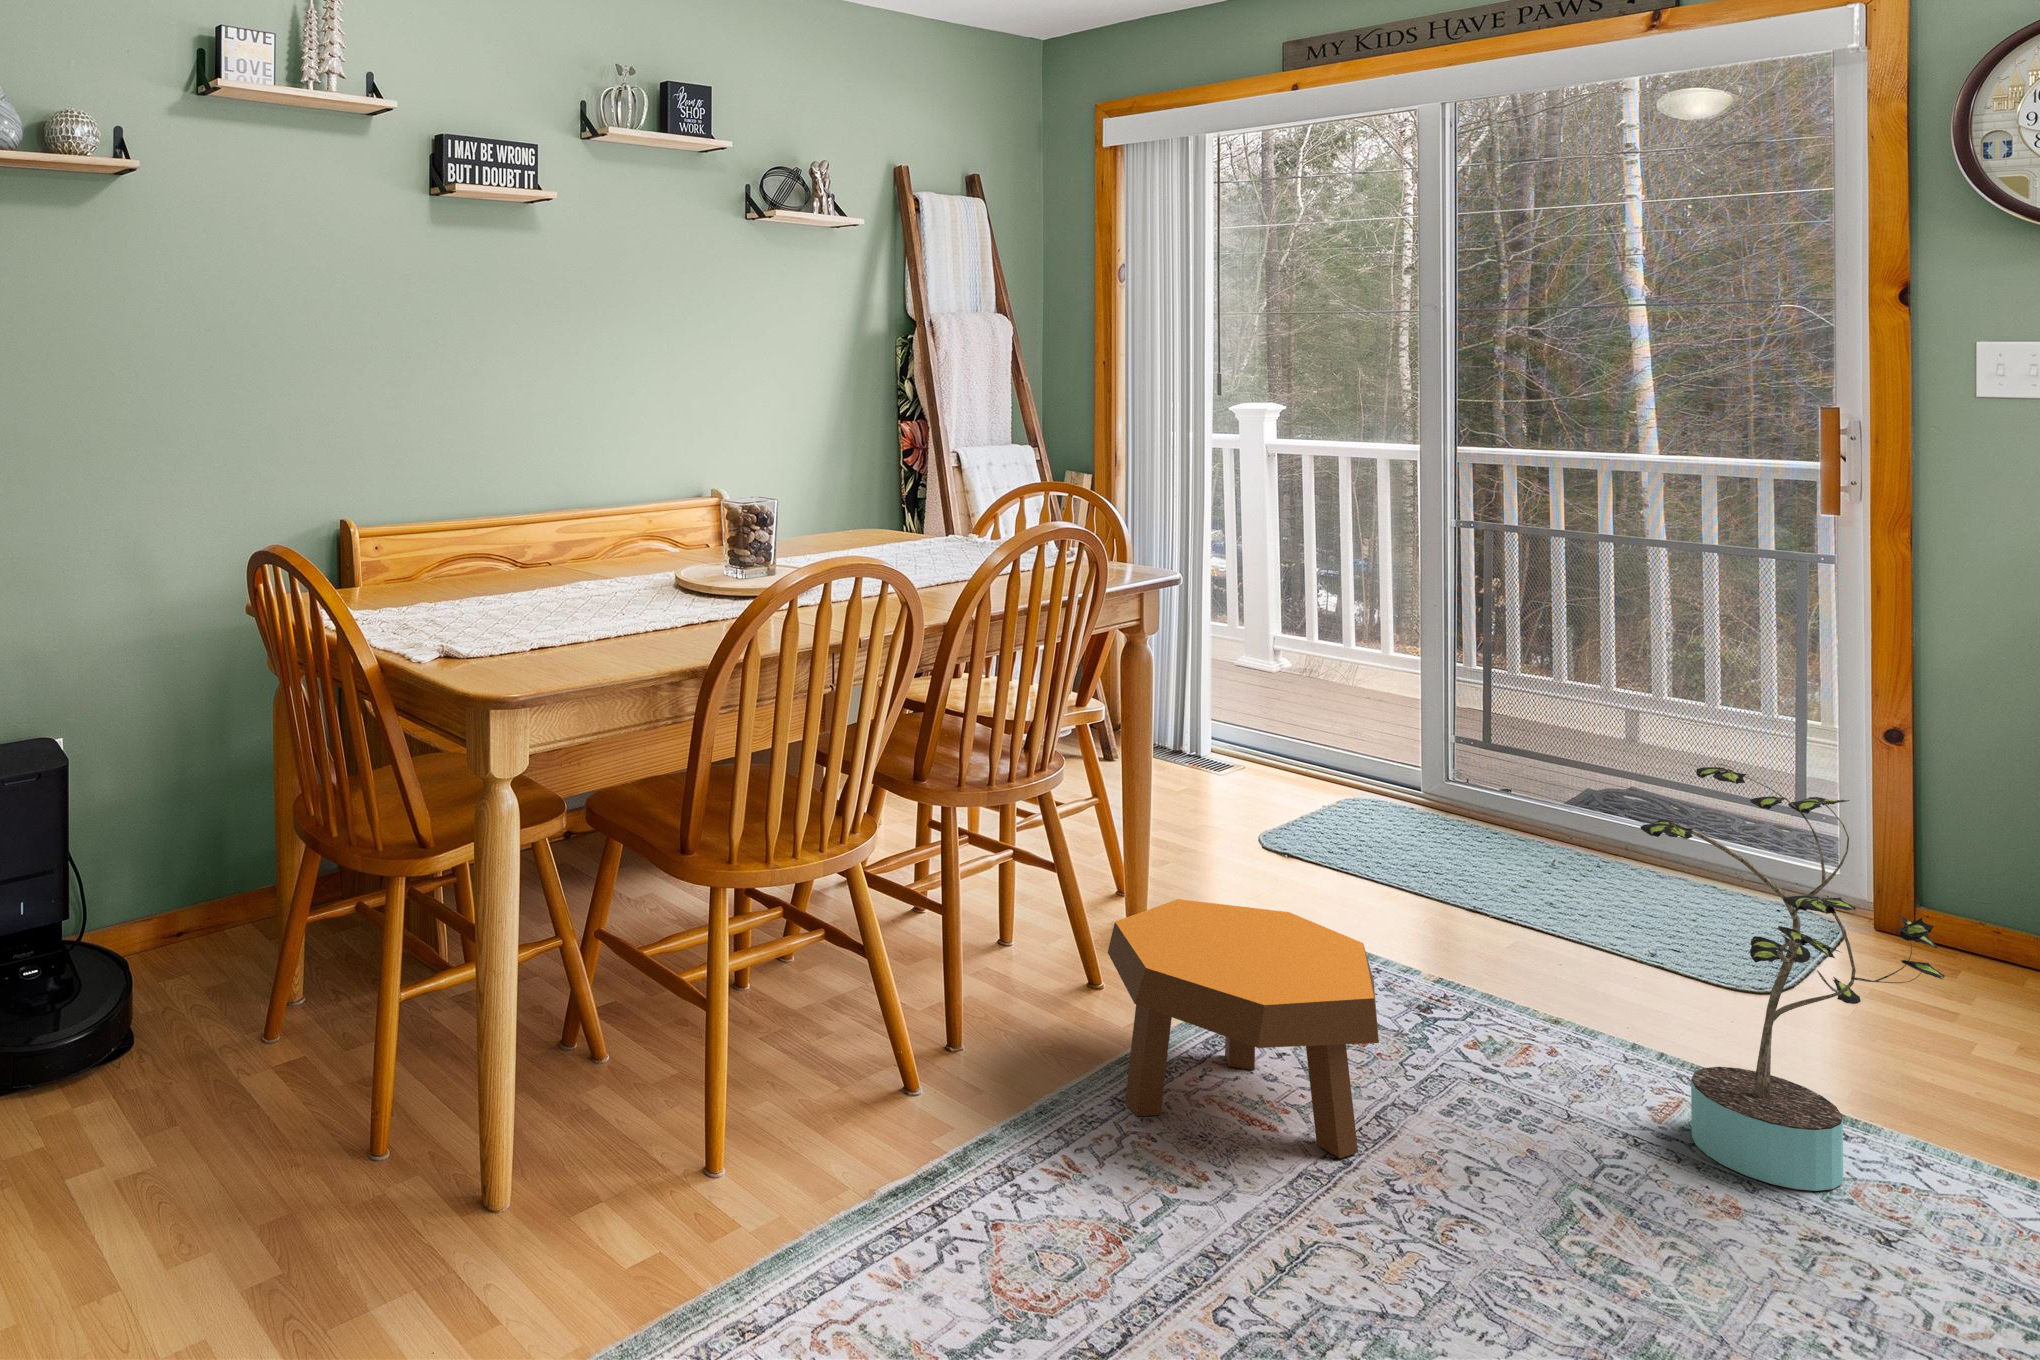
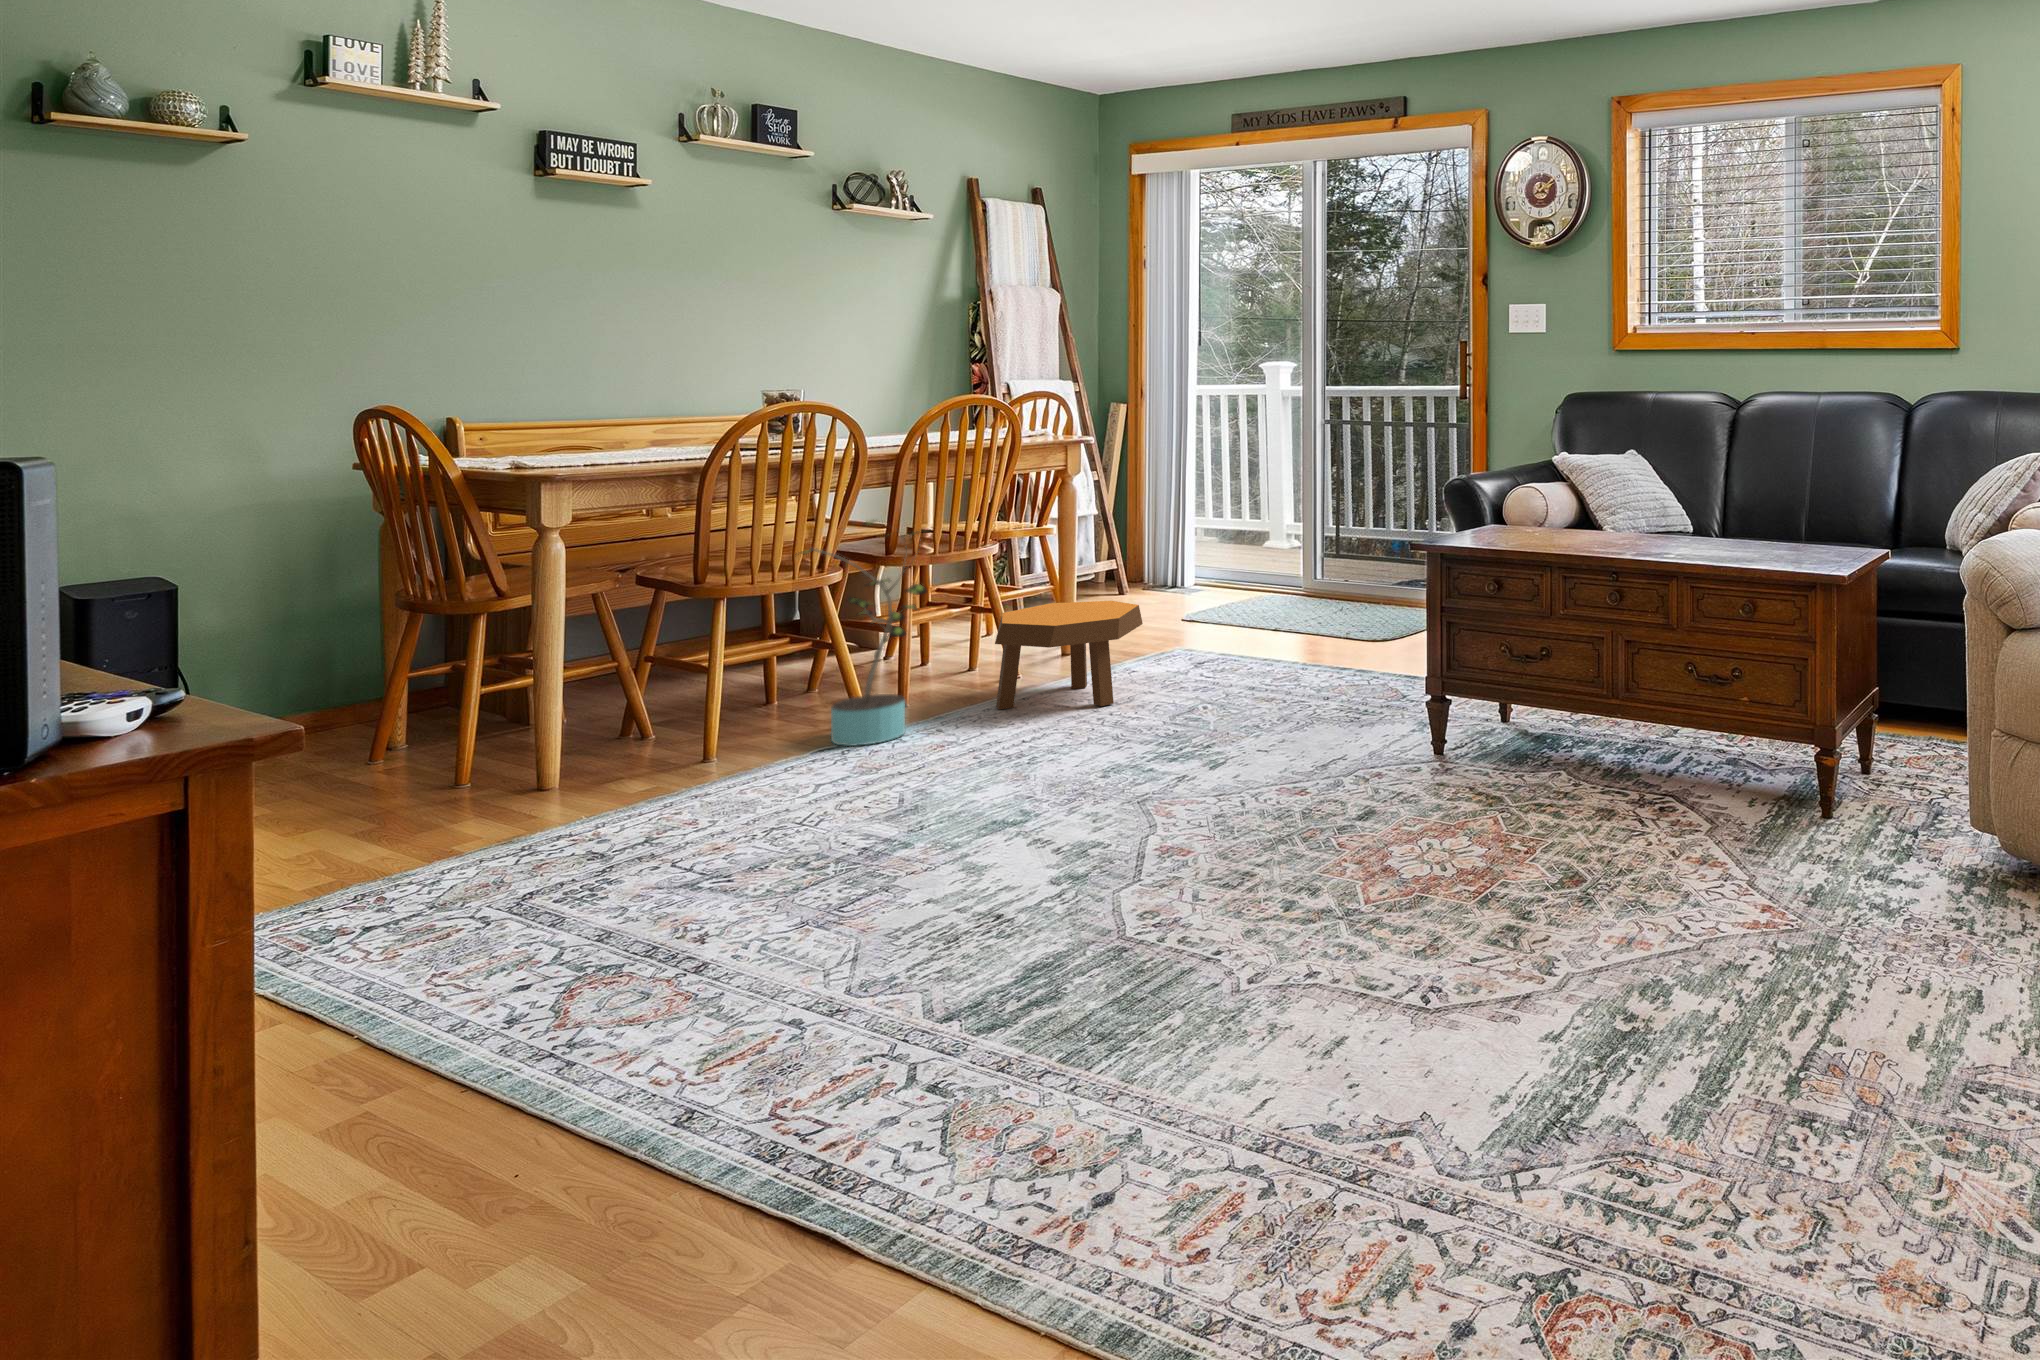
potted plant: present [1640,767,1945,1191] -> present [795,521,929,746]

